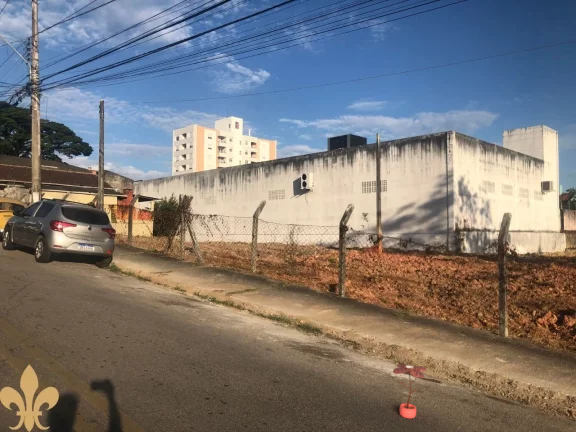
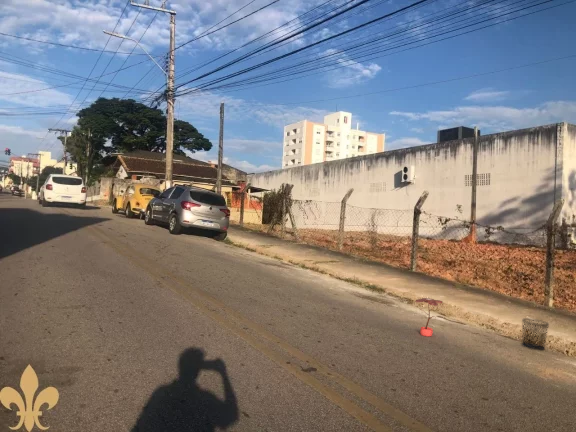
waste bin: none [516,376,551,420] -> present [522,319,549,350]

